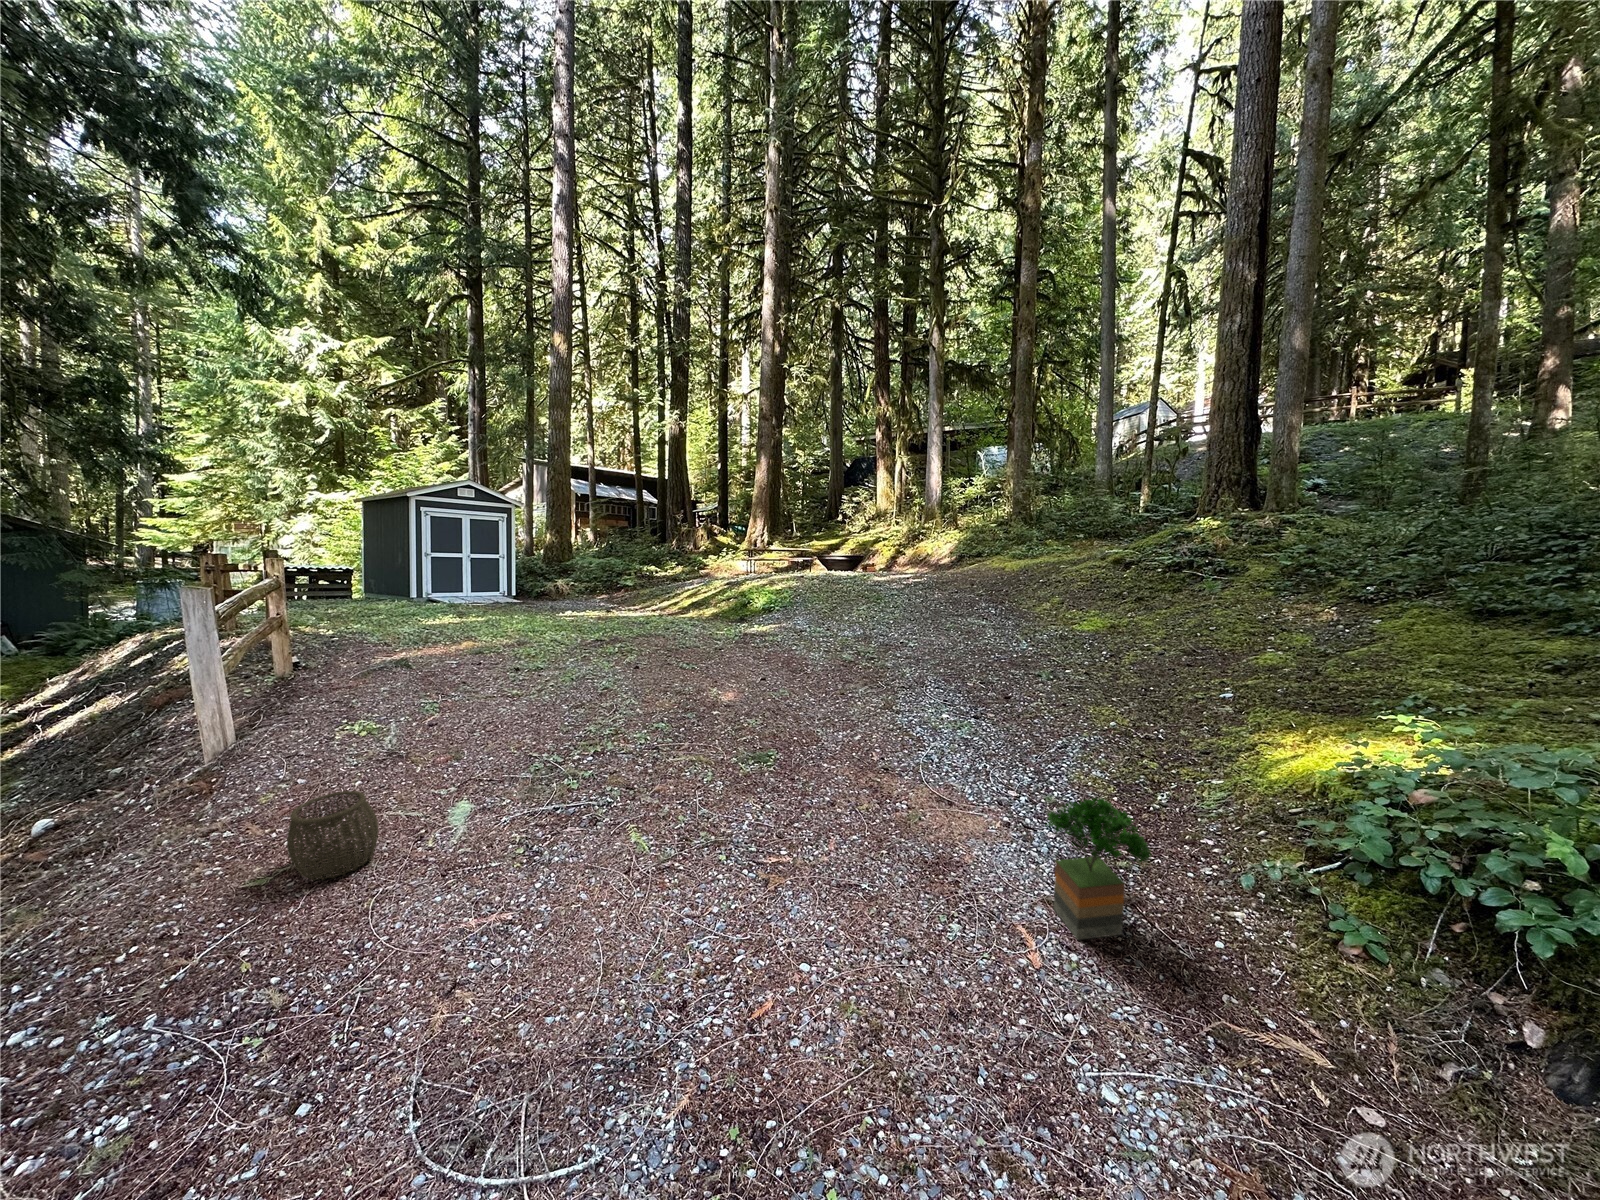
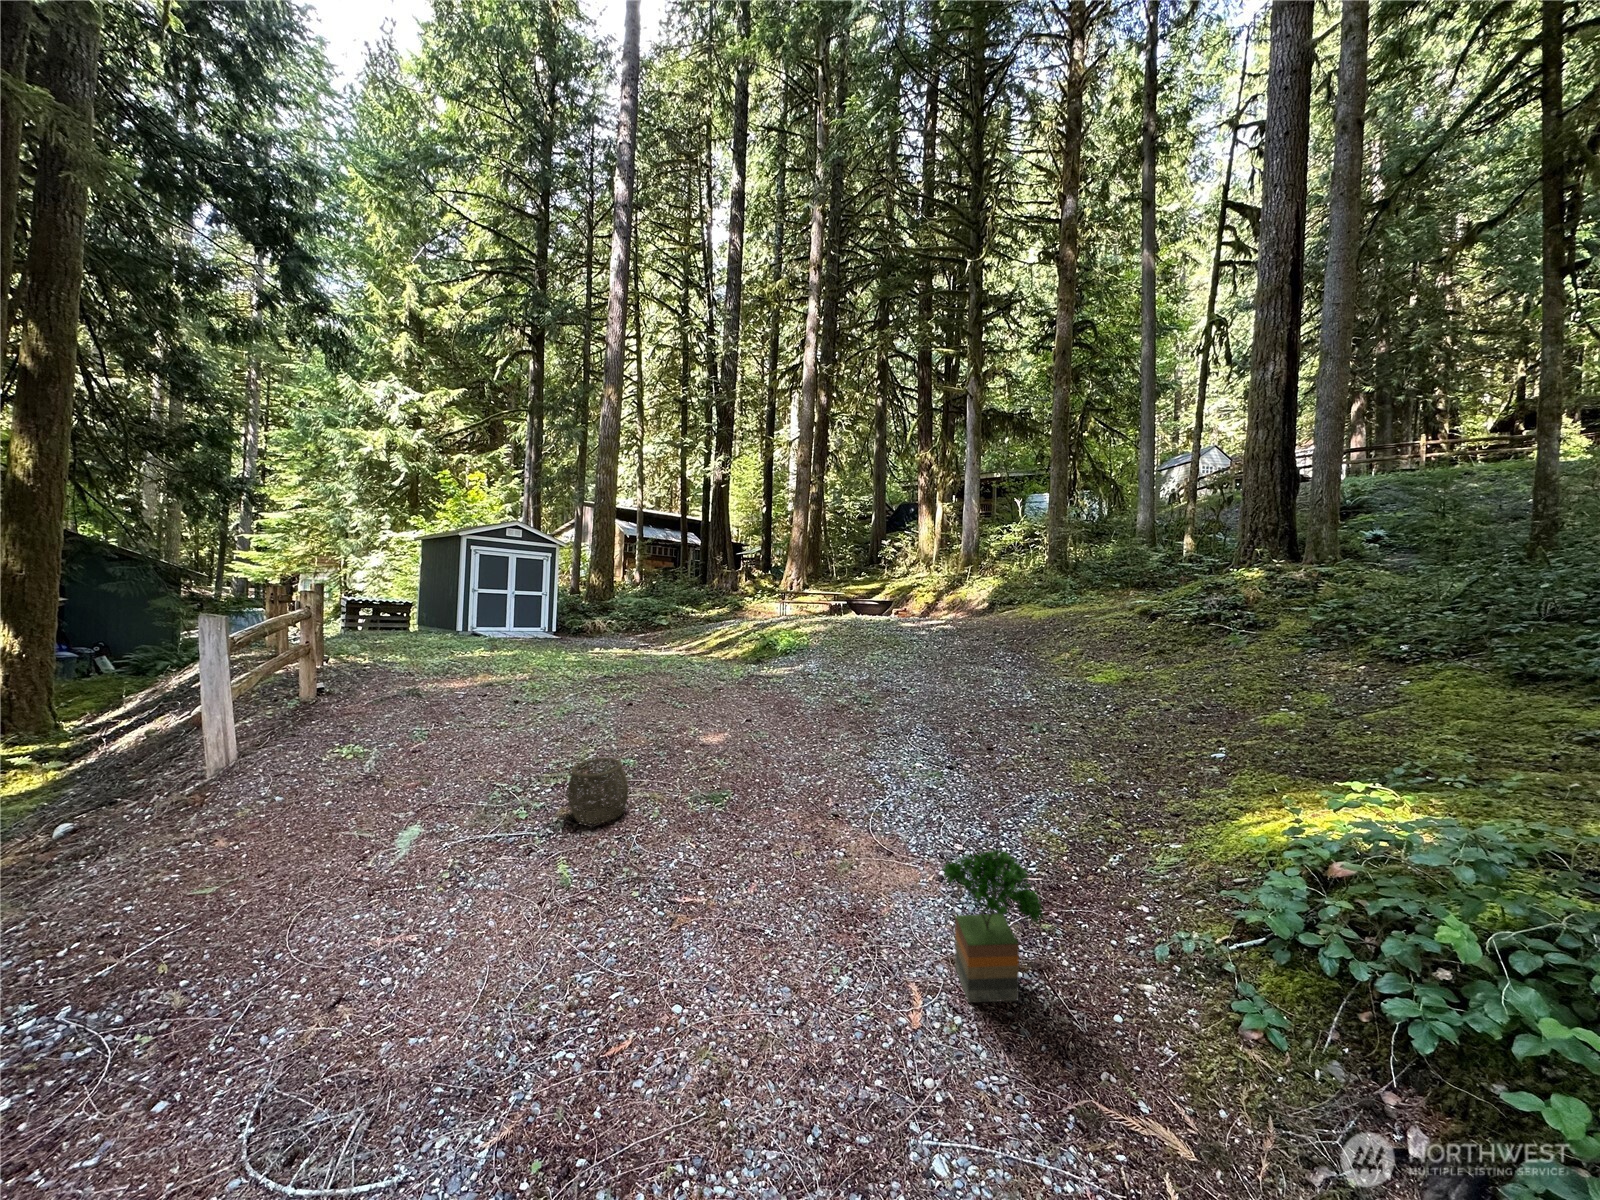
woven basket: present [286,791,378,880] -> present [567,758,629,824]

